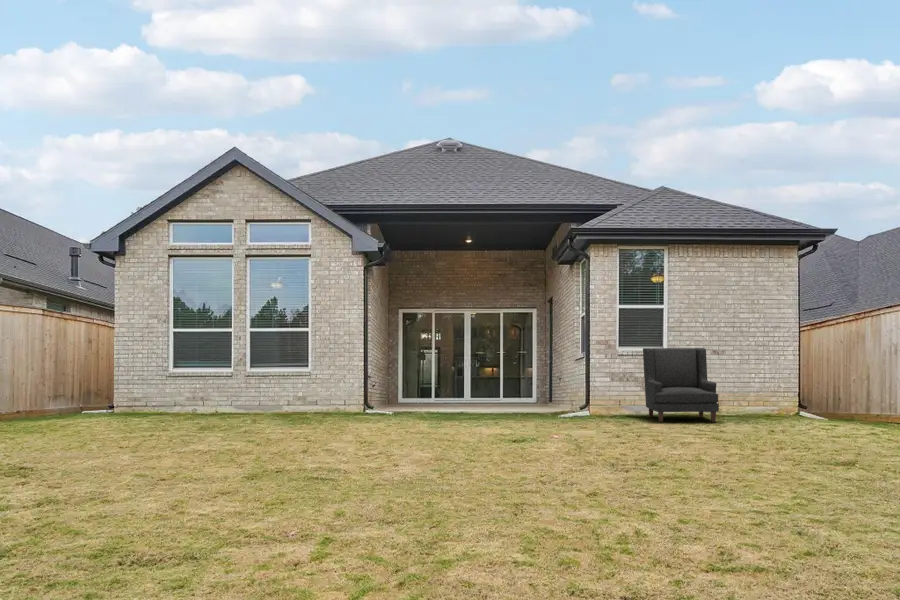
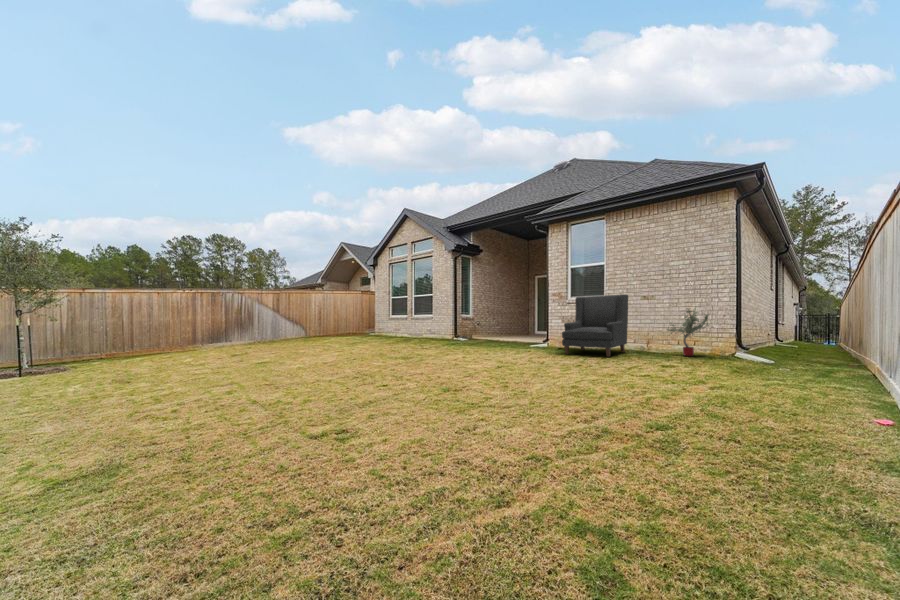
potted tree: none [747,366,791,417] -> present [667,309,709,357]

